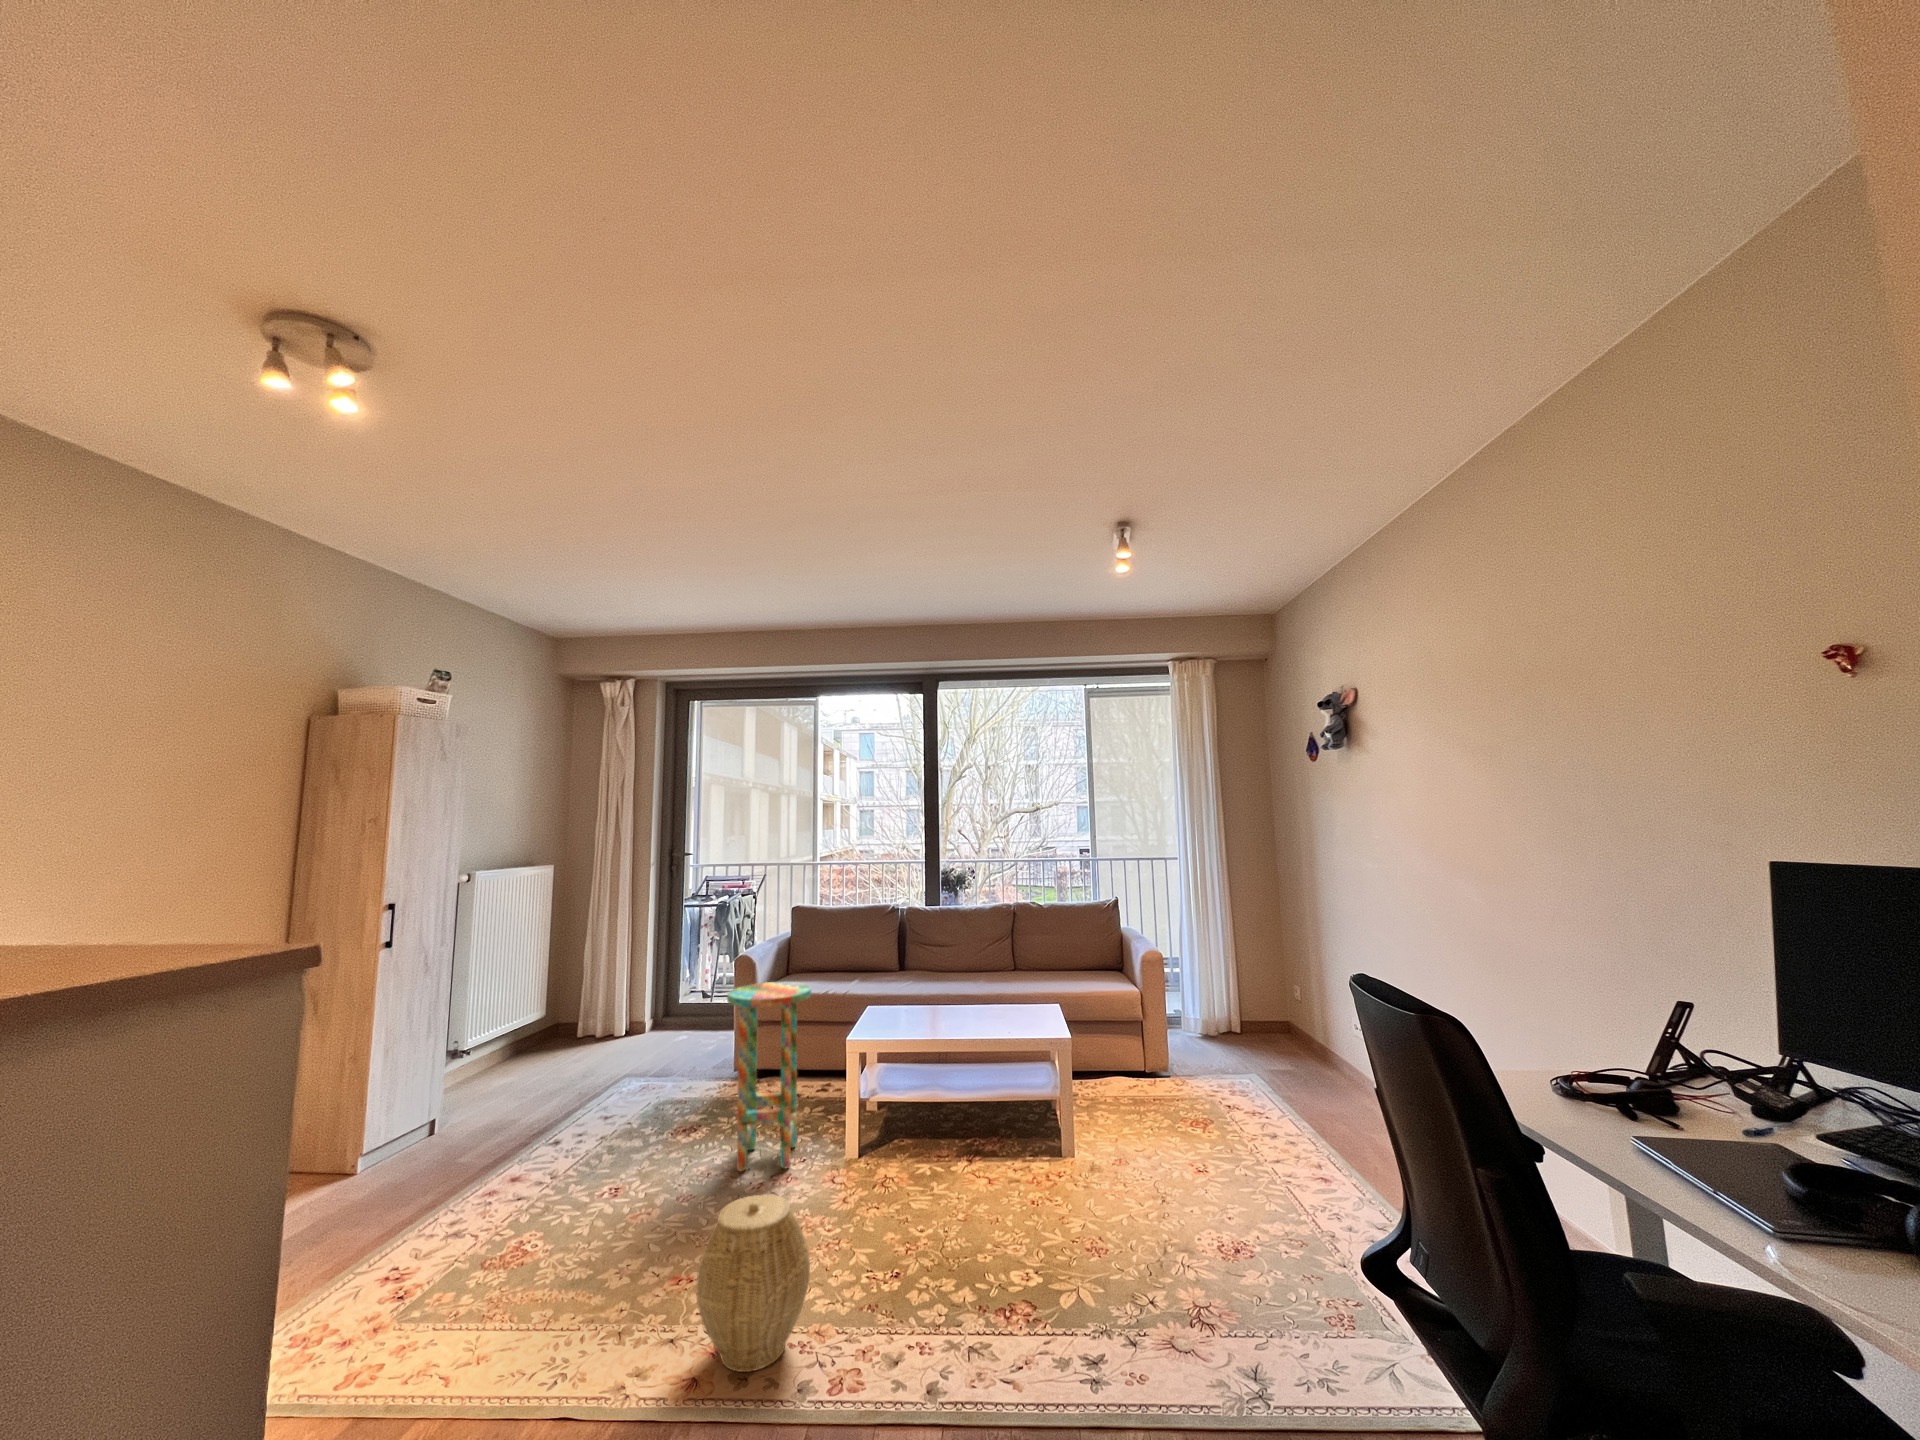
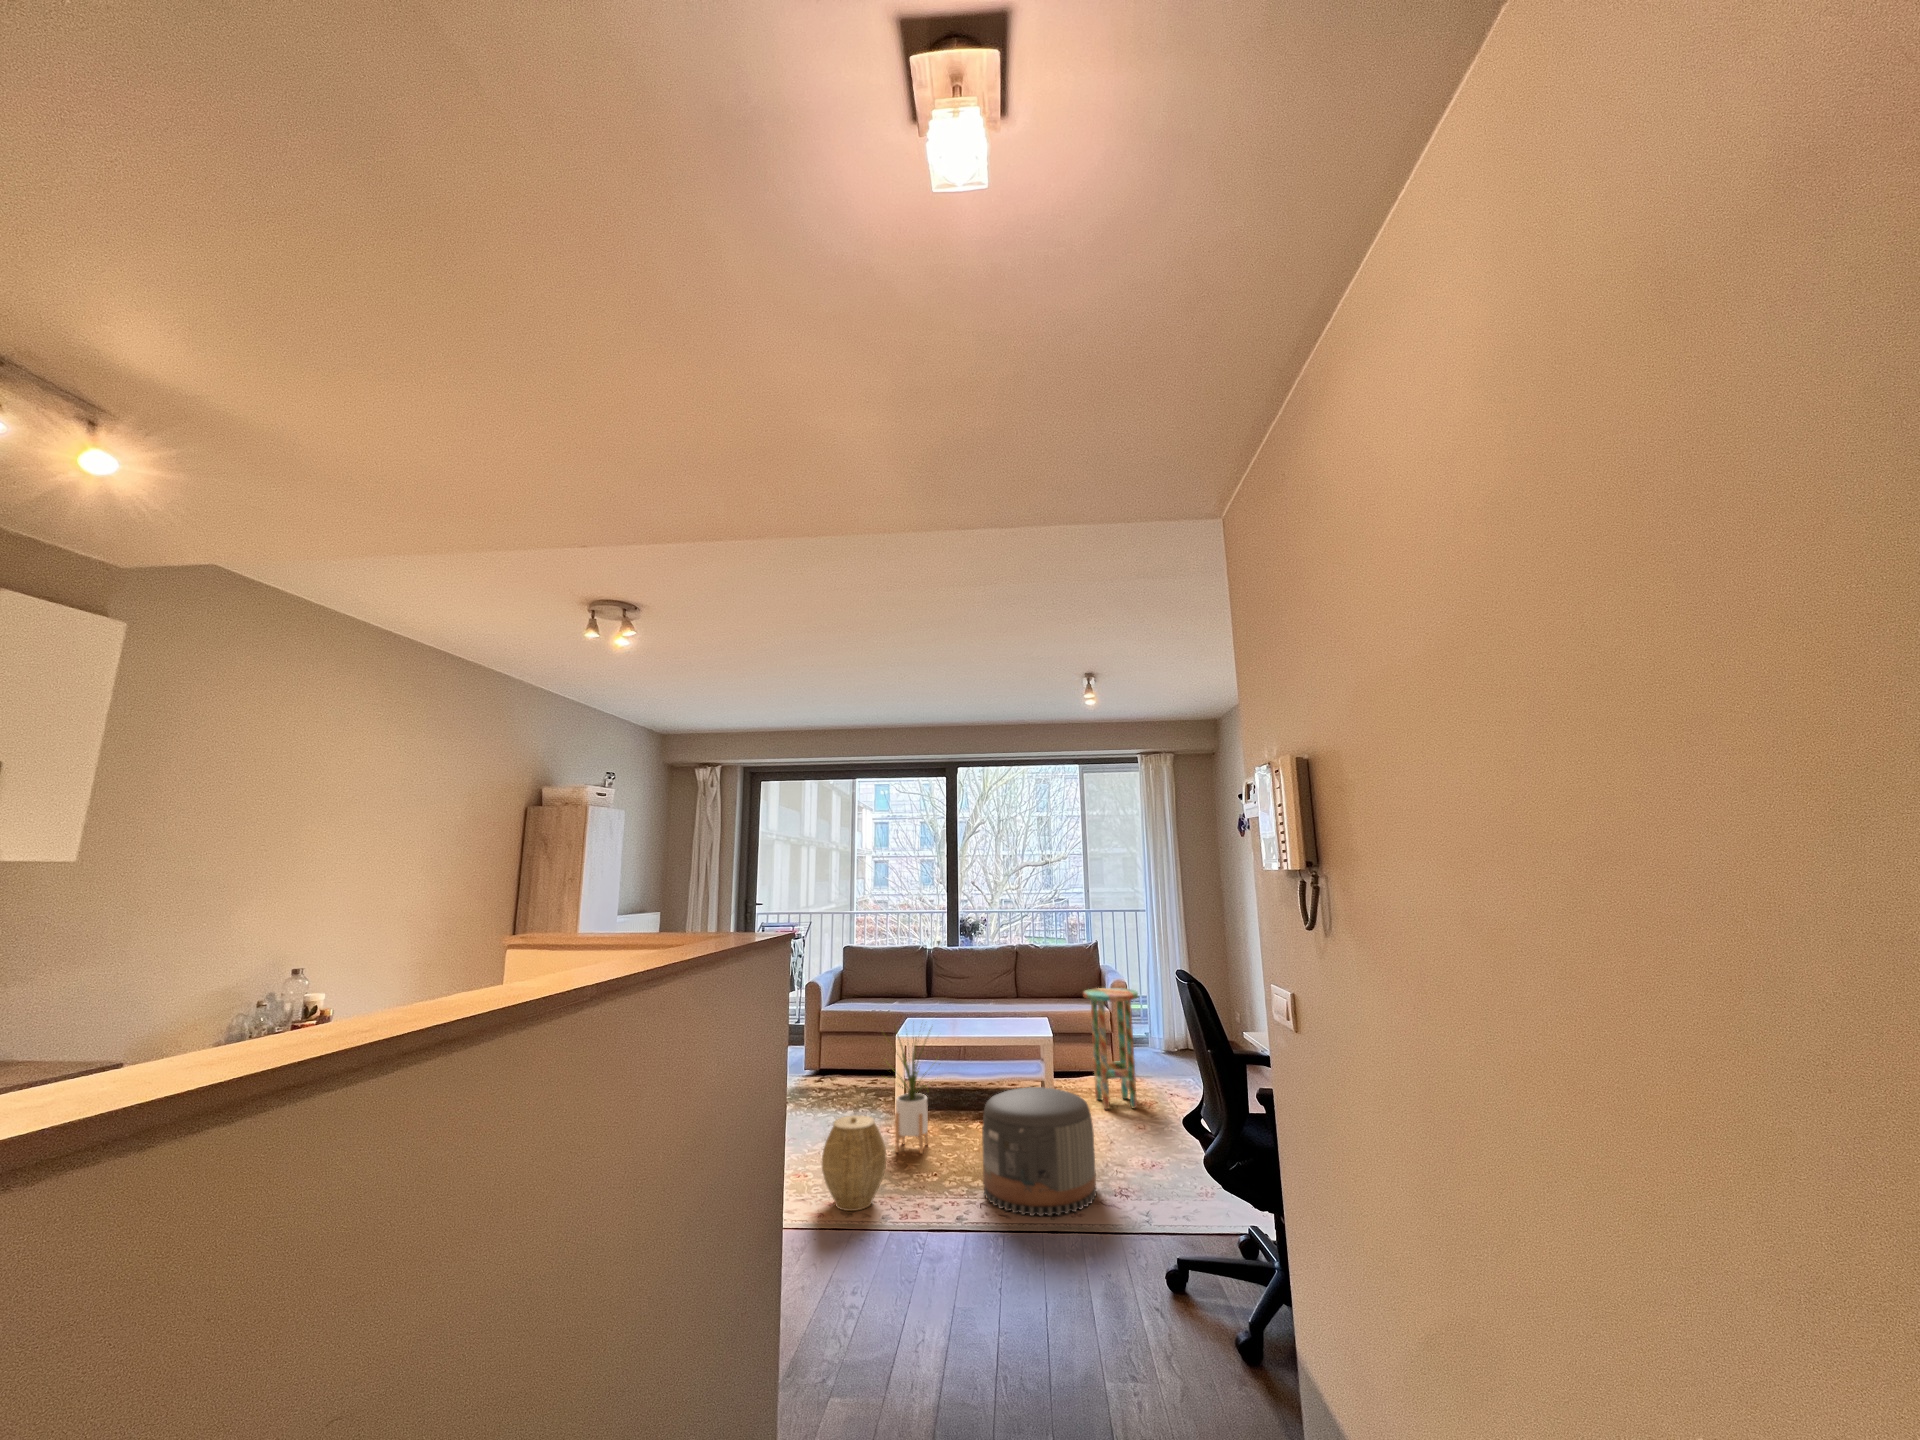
side table: present [727,982,811,1171] -> present [1083,988,1138,1109]
house plant: none [814,1013,916,1228] -> present [894,1030,937,1154]
pouf: none [972,1135,1163,1383] -> present [982,1087,1096,1216]

